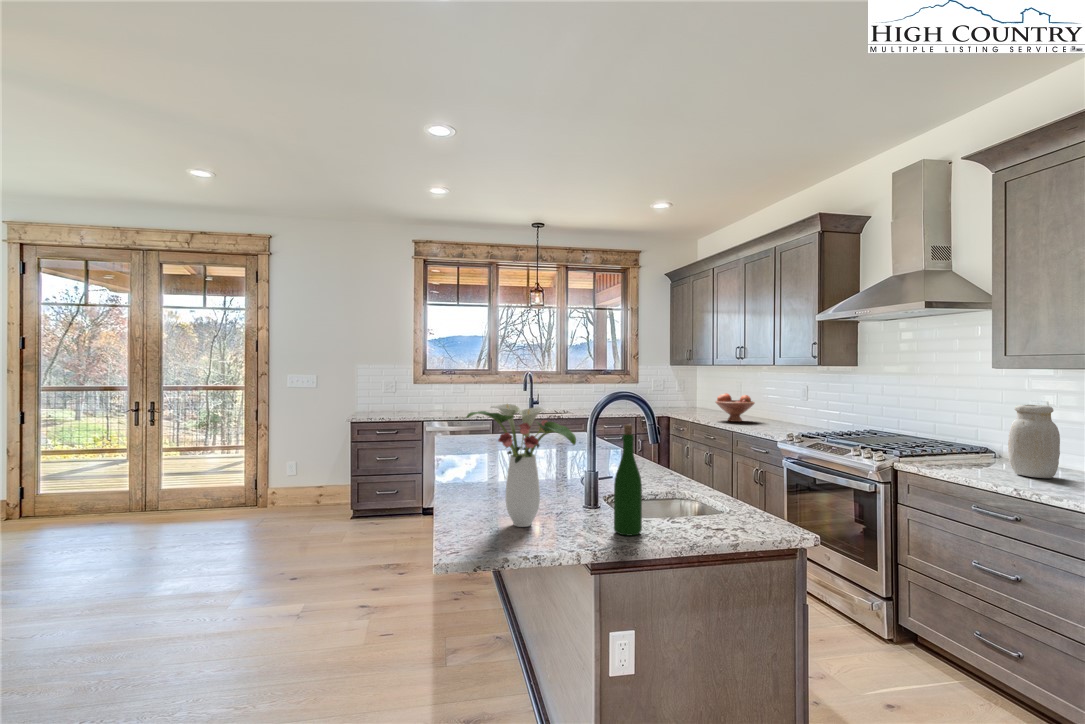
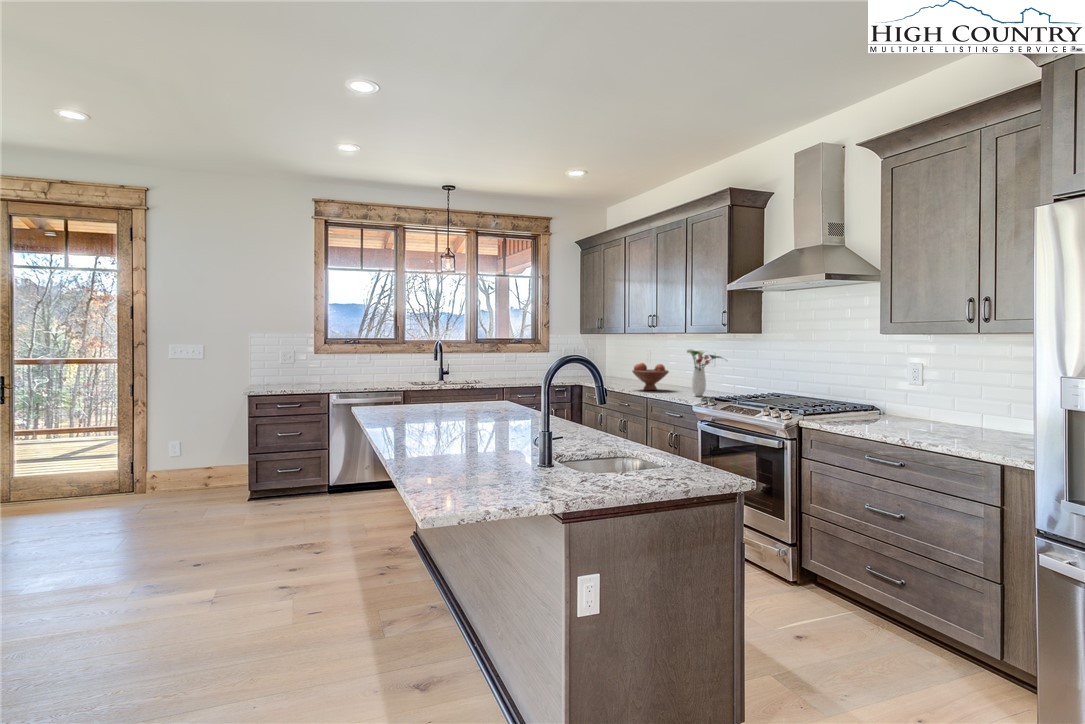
flower arrangement: present [467,404,576,527] -> present [686,349,722,396]
jar: present [1008,405,1060,478] -> none [891,366,930,428]
wine bottle: present [614,424,642,536] -> none [577,383,603,488]

